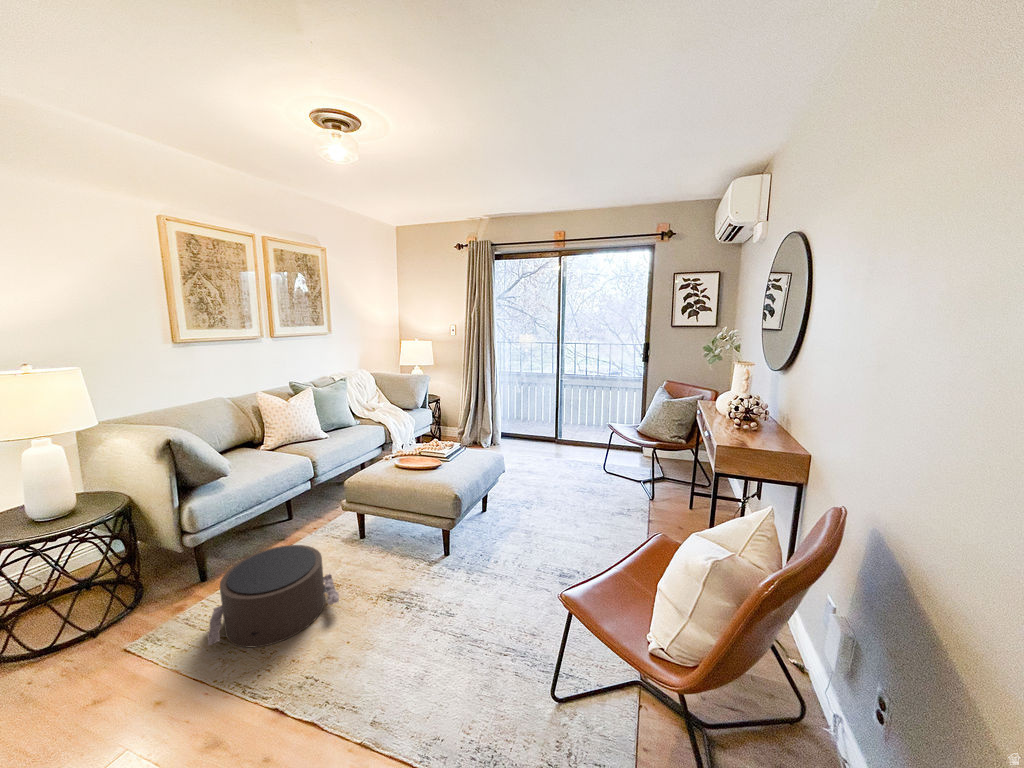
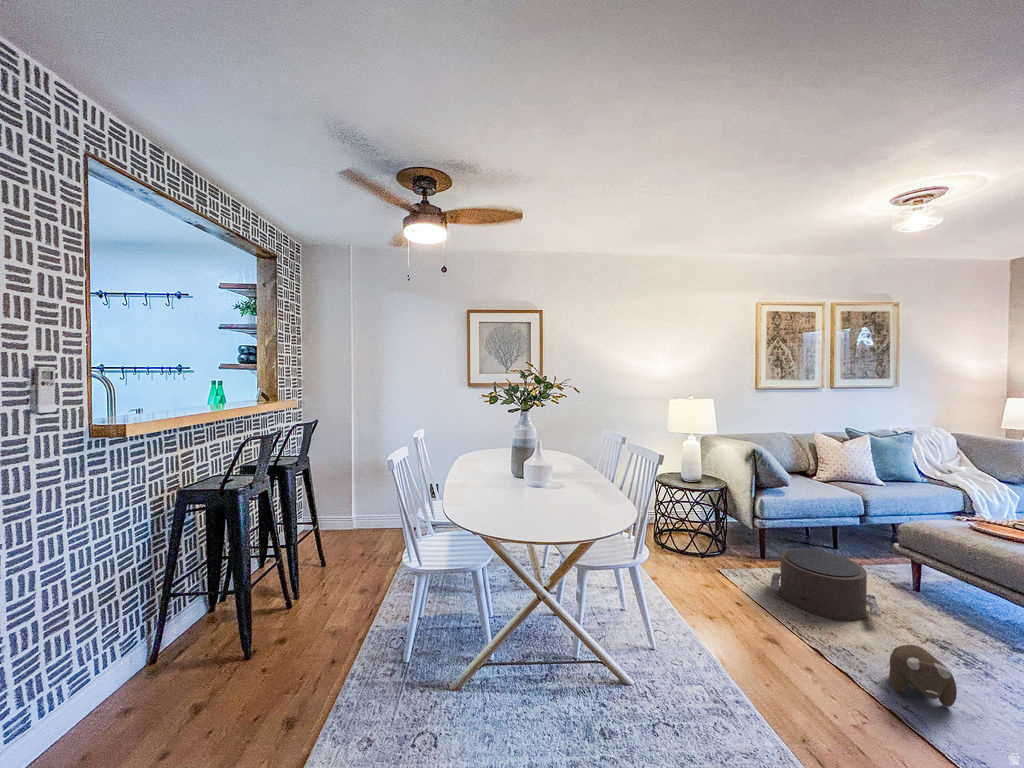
plush toy: none [353,638,410,709] -> present [889,645,957,707]

